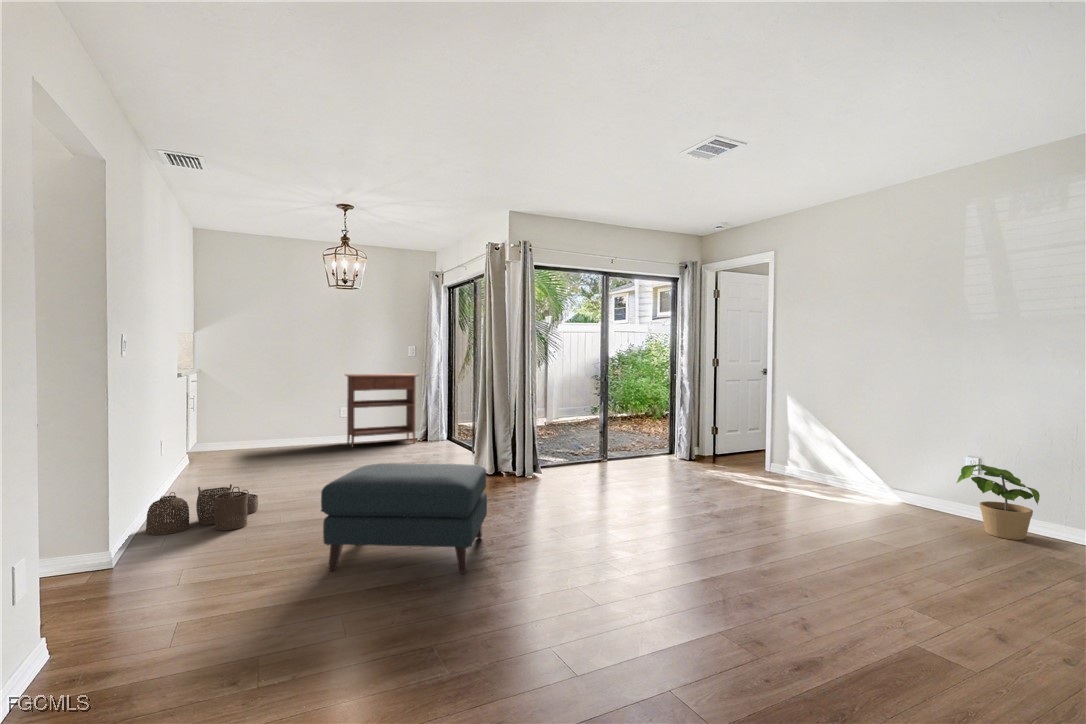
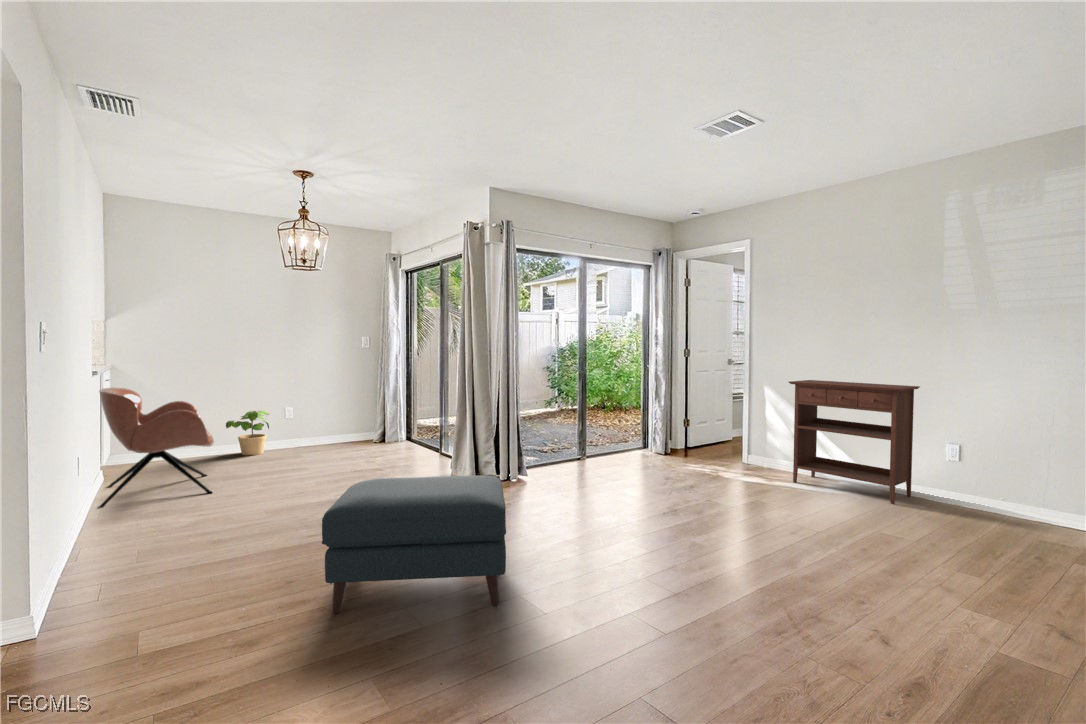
console table: present [346,374,418,447] -> present [789,380,920,504]
armchair: none [177,386,272,485] -> present [97,388,214,509]
potted plant: present [957,464,1040,540] -> present [226,411,269,455]
woven basket: present [145,484,258,535] -> none [71,509,213,579]

